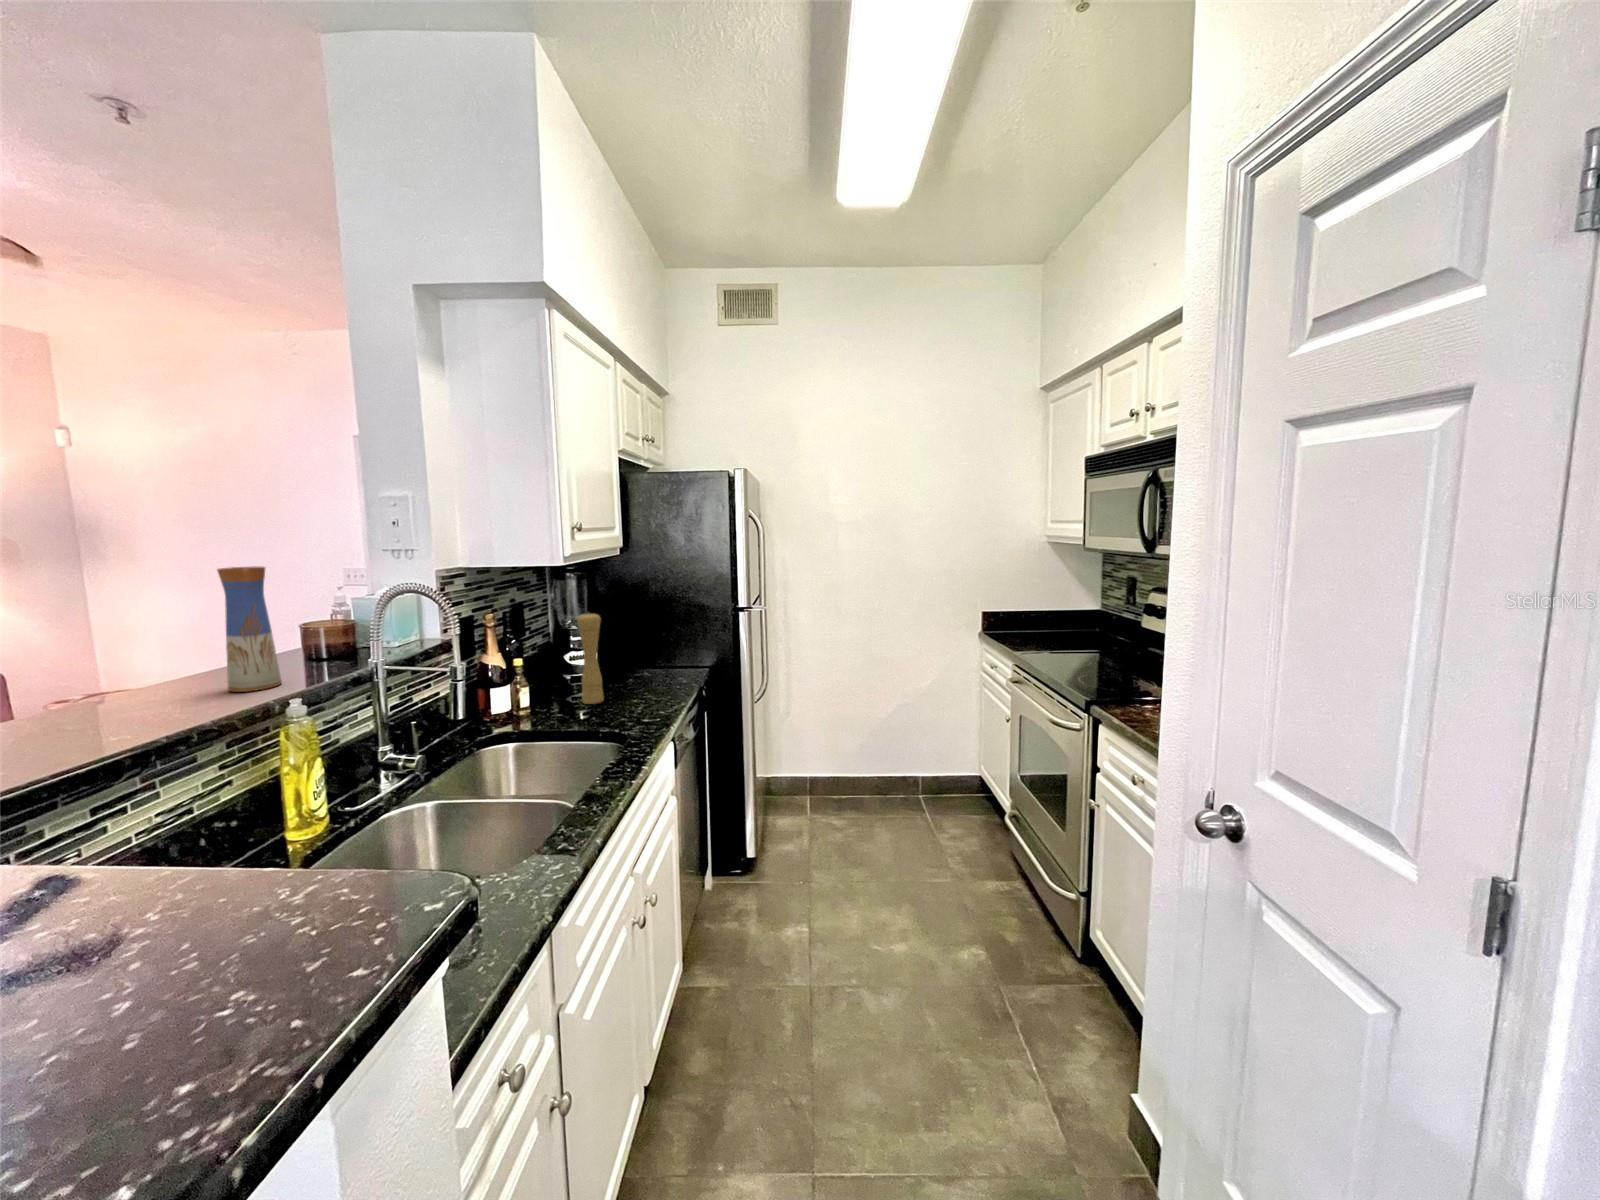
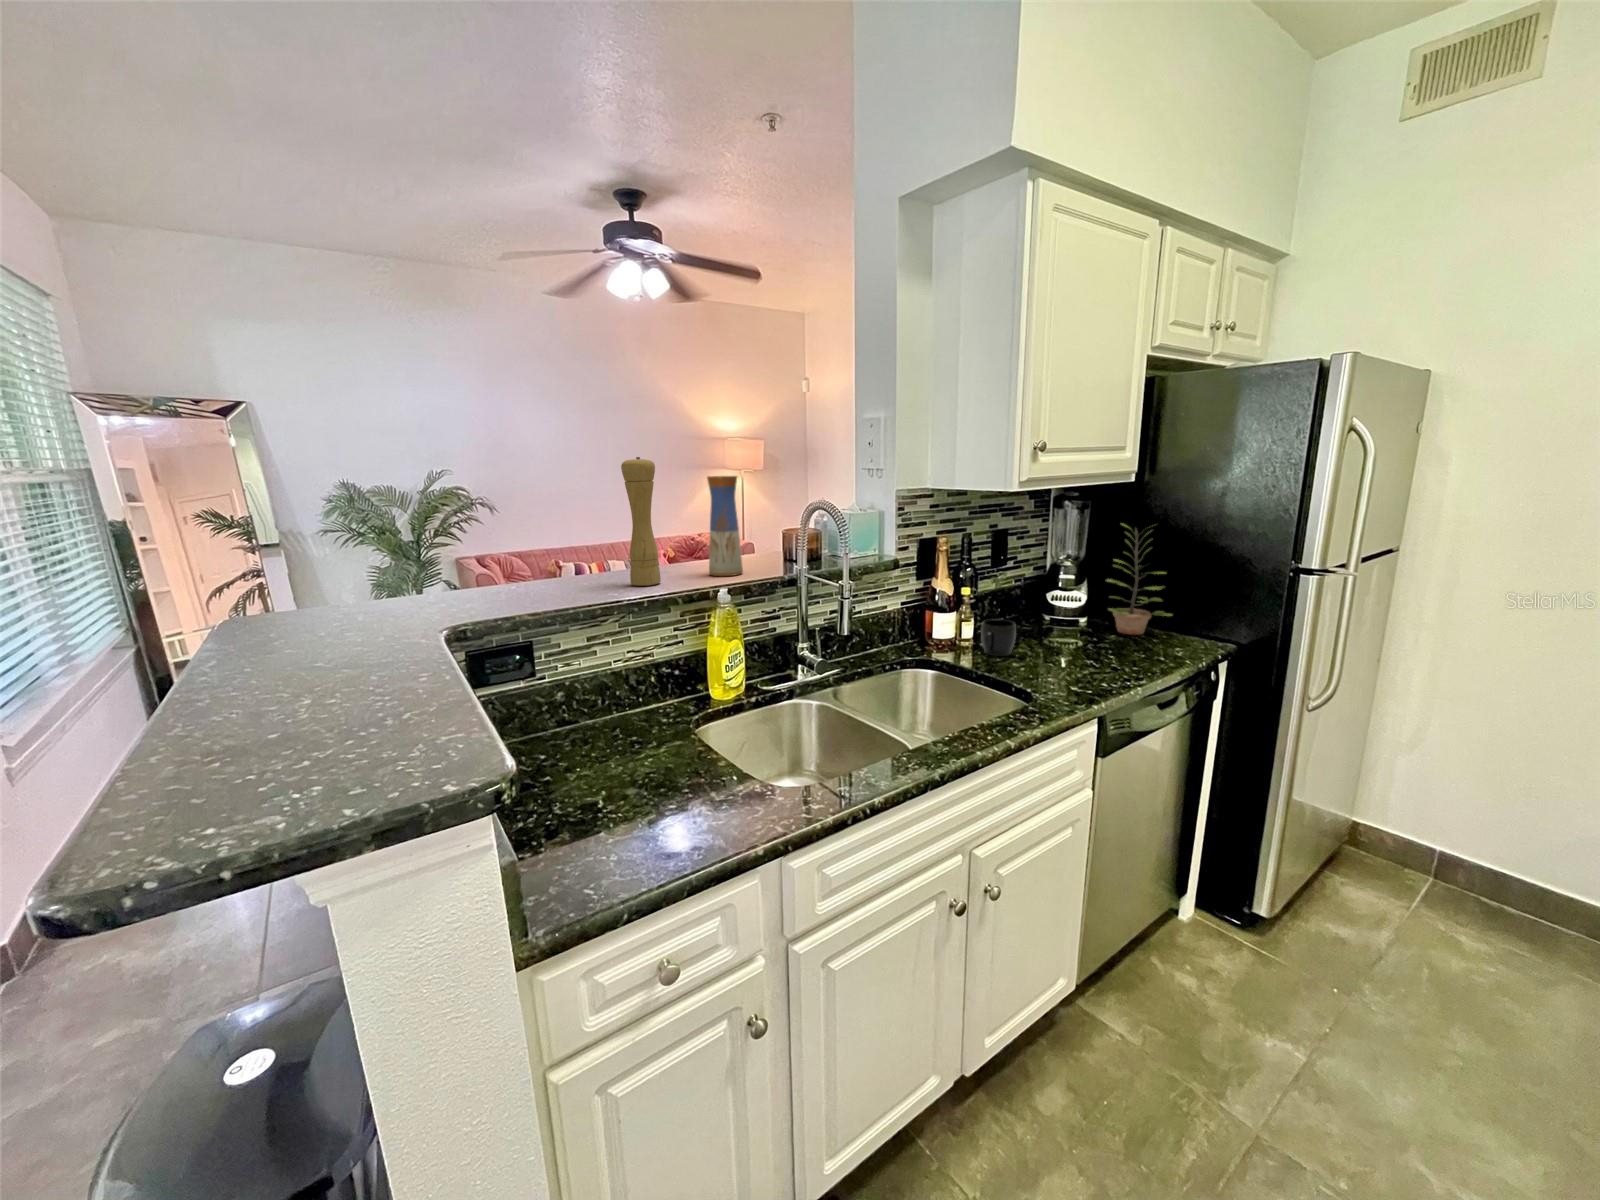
plant: none [618,587,671,677] -> present [1107,524,1172,635]
pepper mill: present [577,613,604,704] -> present [621,457,661,586]
mug: none [545,682,577,716] -> present [981,619,1016,656]

